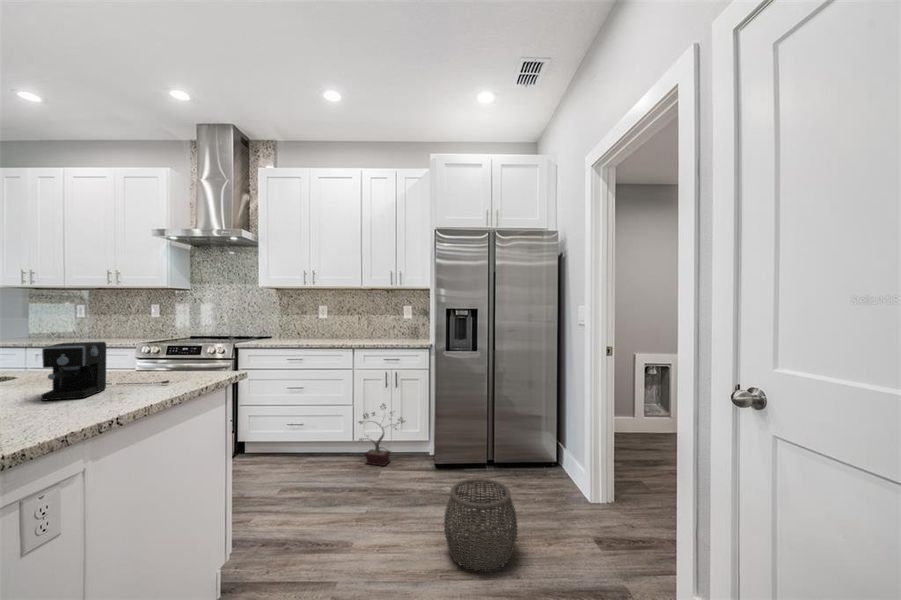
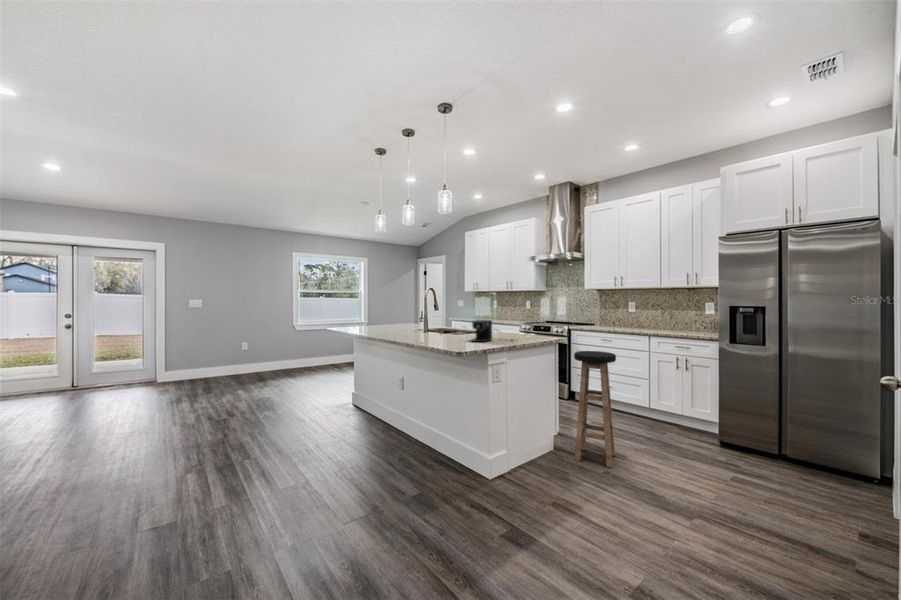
bar stool: none [285,380,352,579] -> present [574,351,616,468]
potted plant: present [359,404,404,466] -> none [650,381,690,430]
woven basket: present [444,479,518,571] -> none [680,441,750,512]

